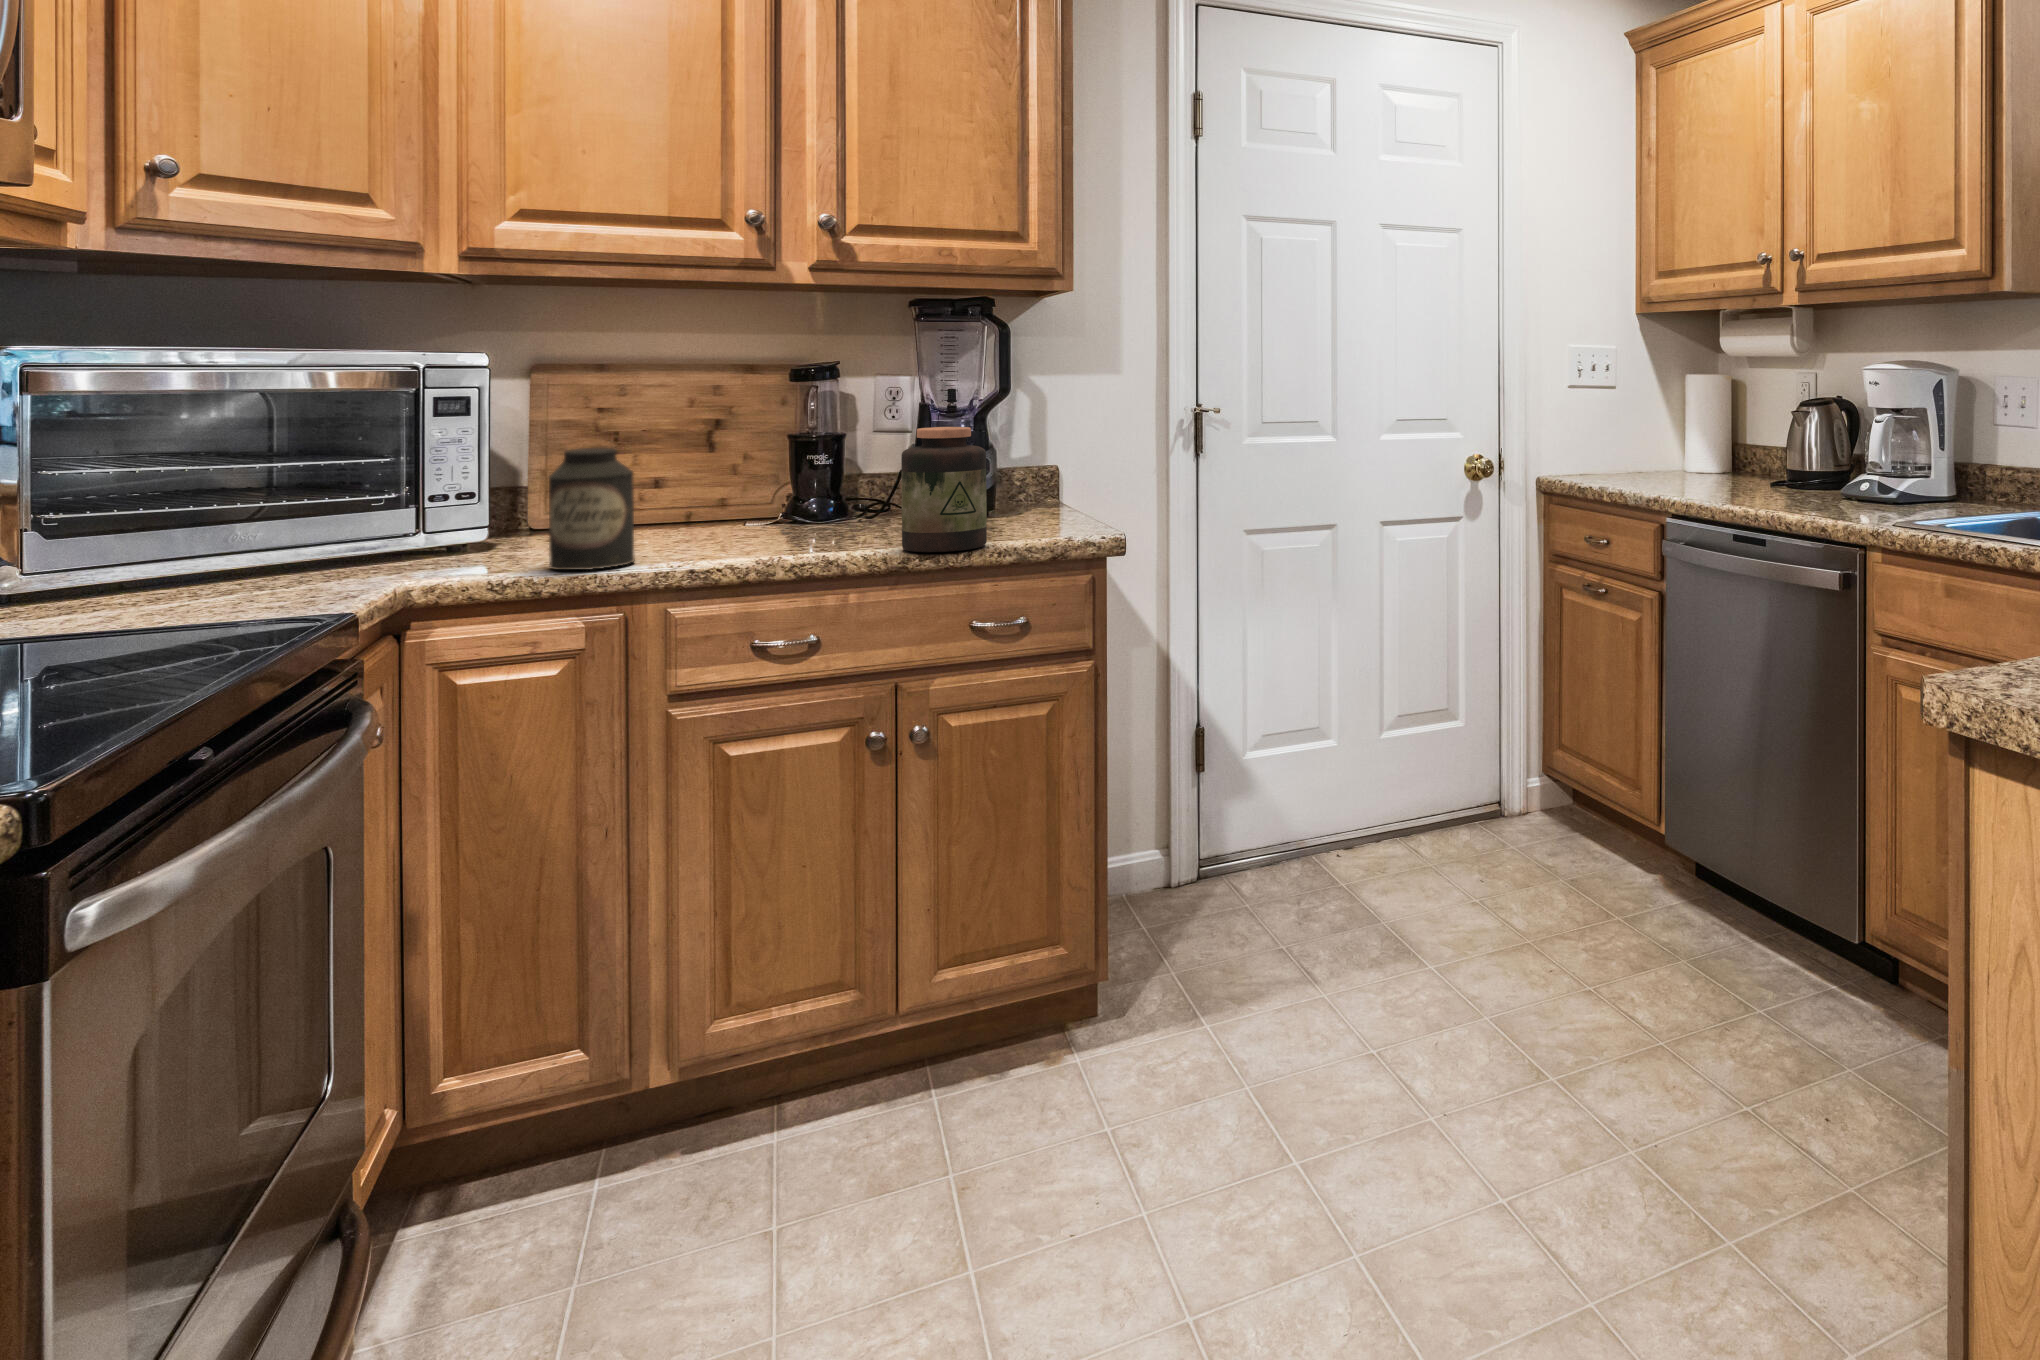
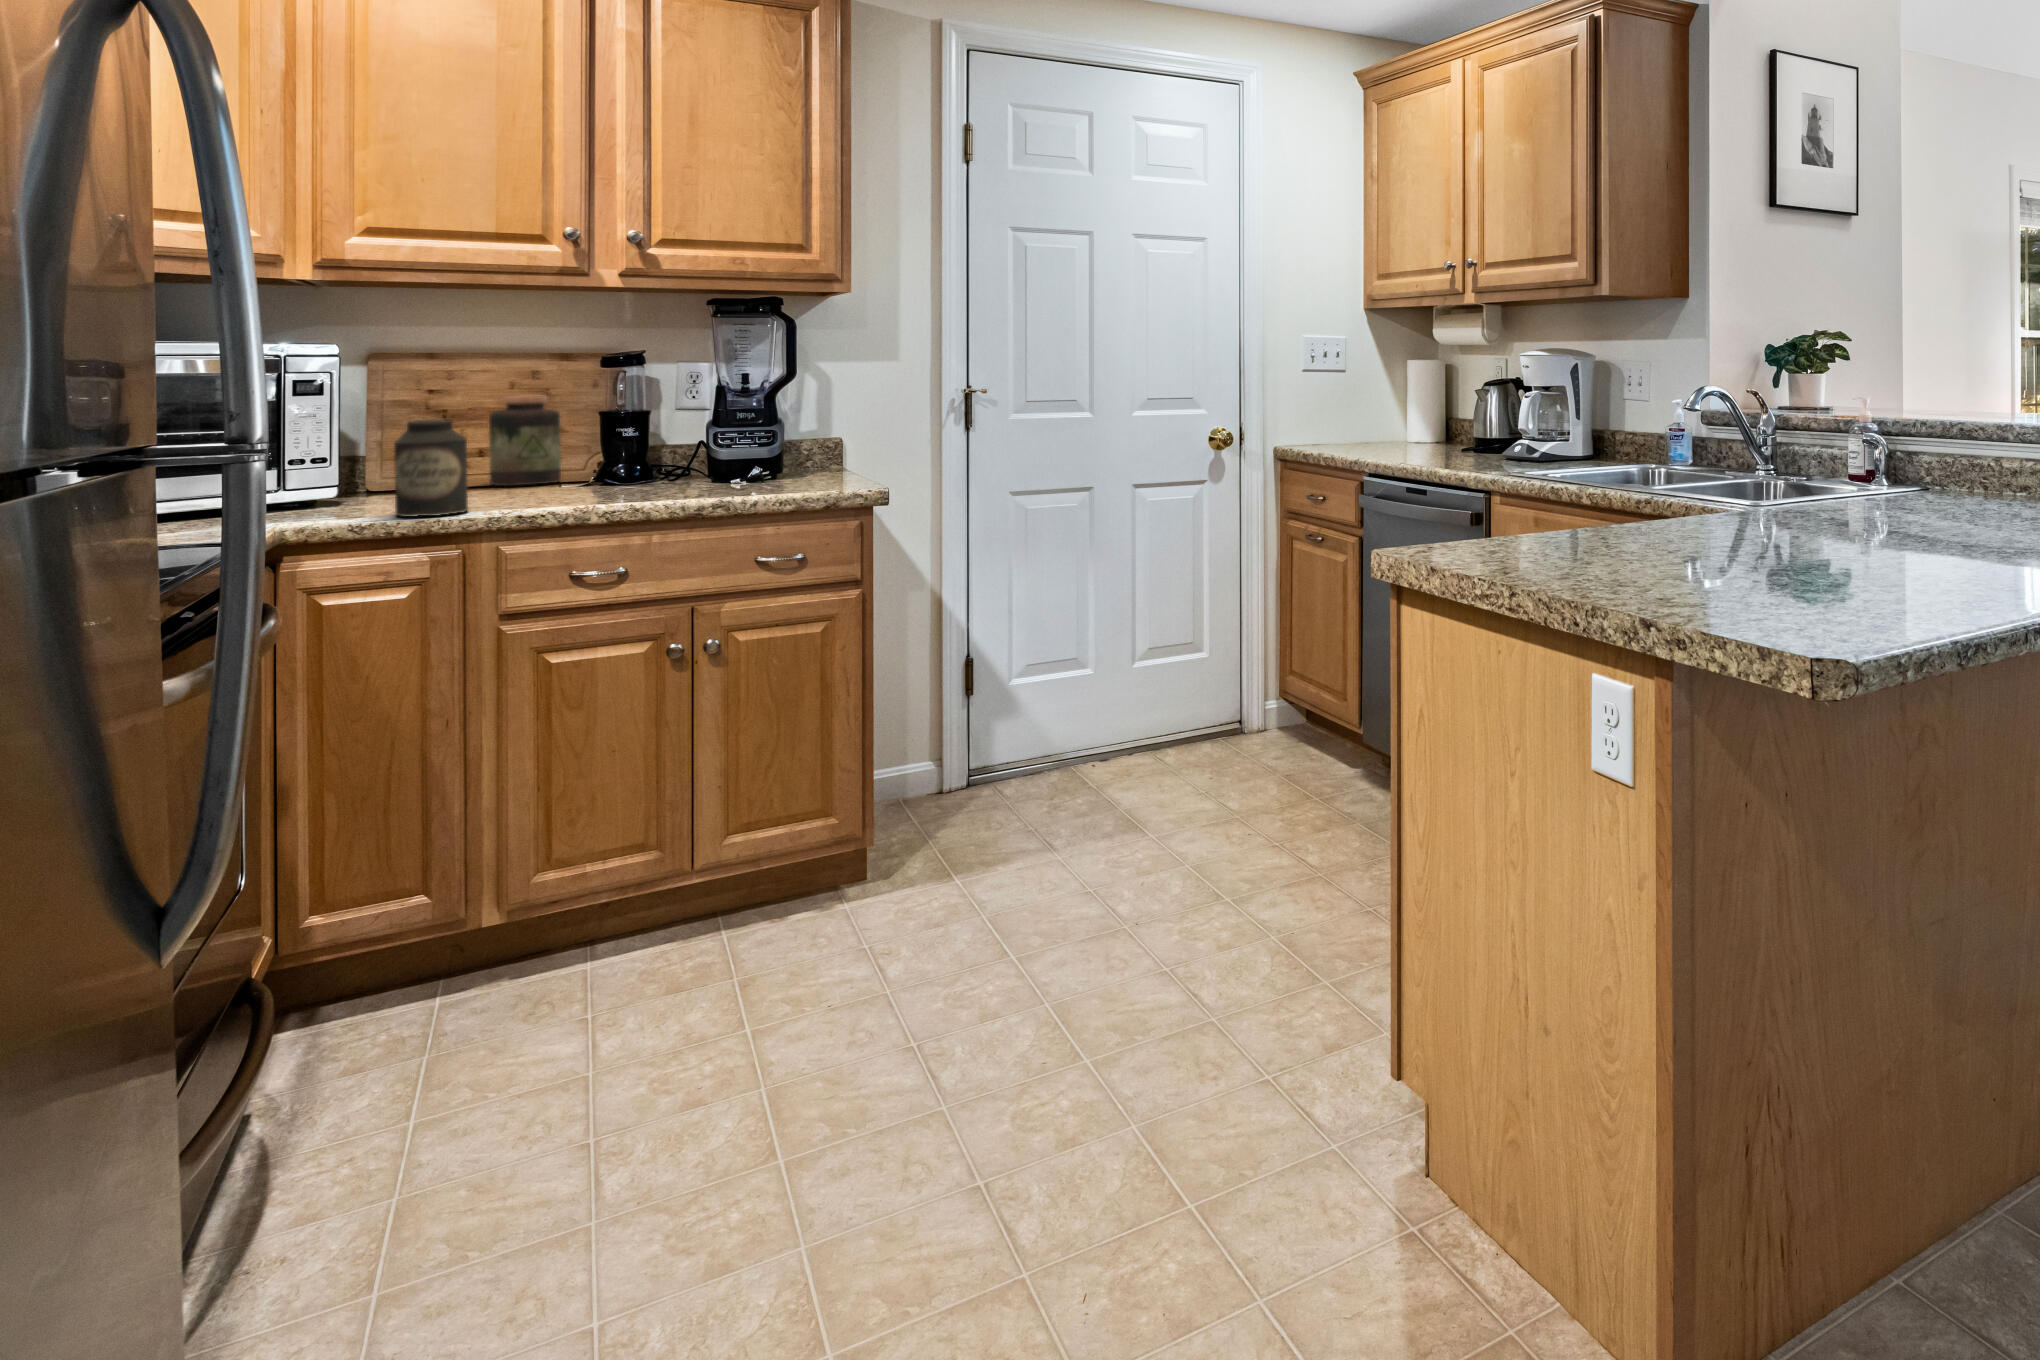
jar: present [901,427,987,552] -> present [489,396,561,486]

